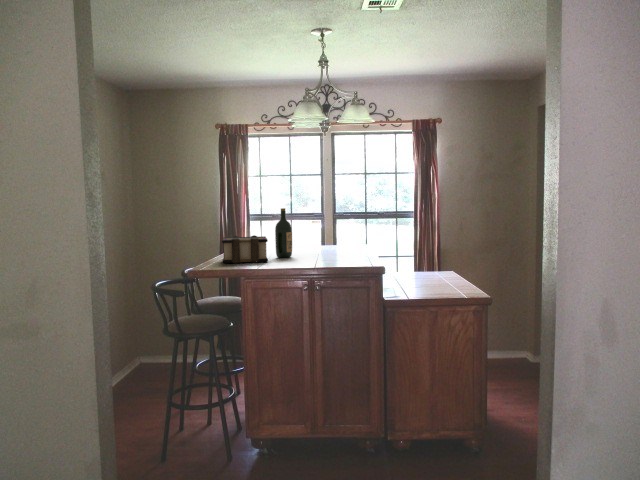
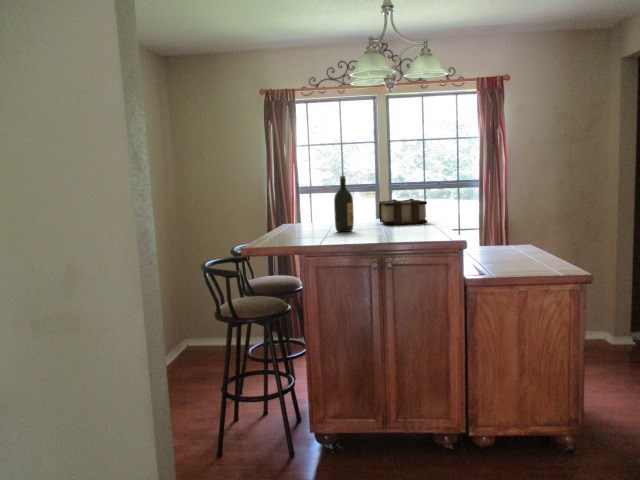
book: present [222,235,268,263] -> present [379,199,427,225]

